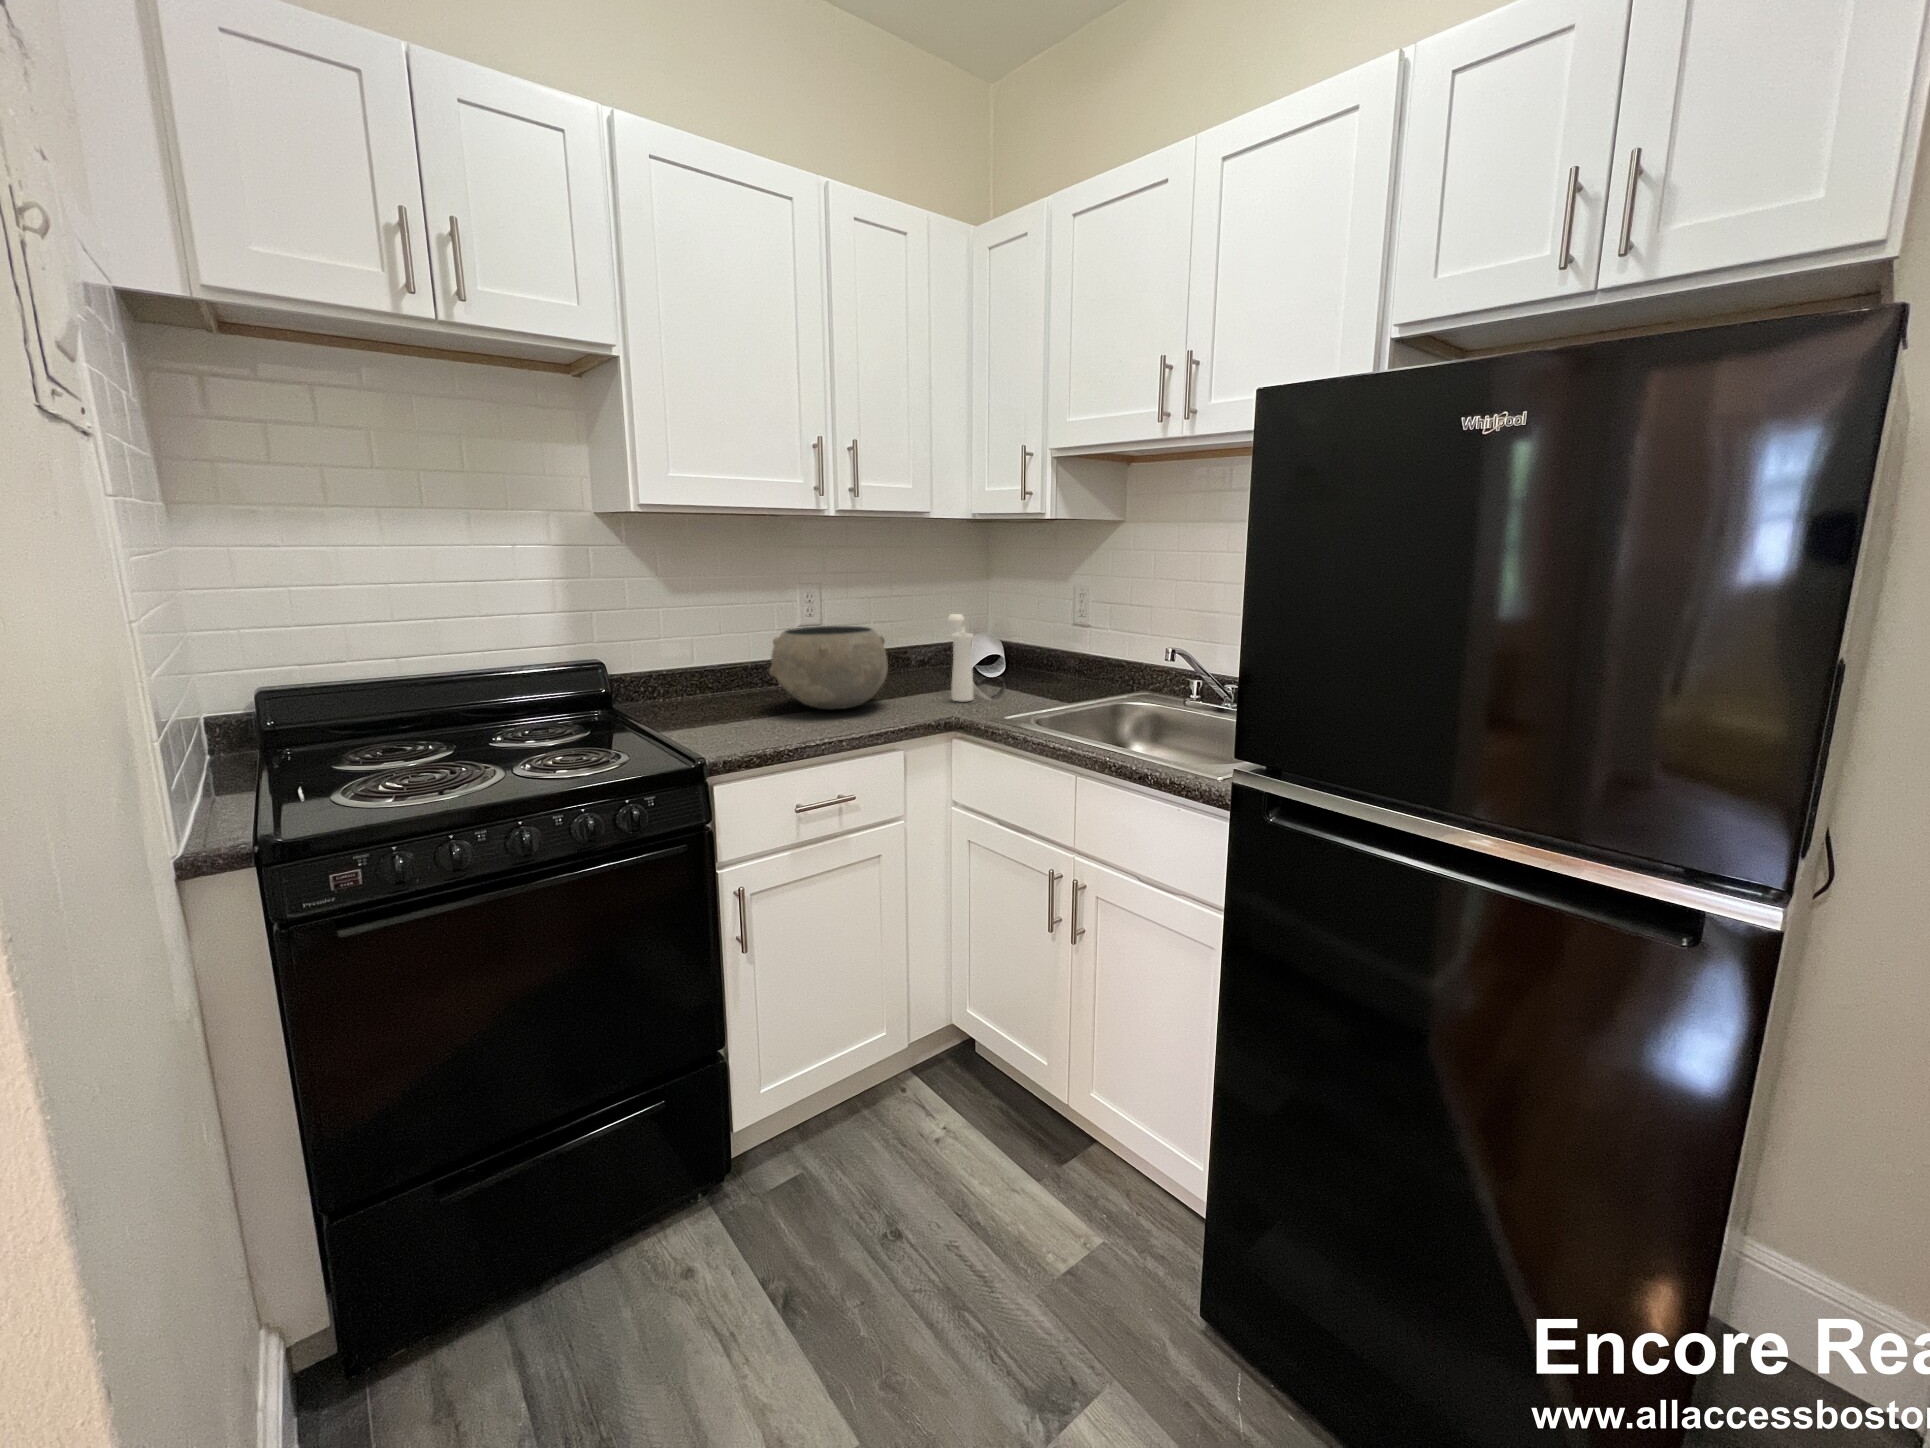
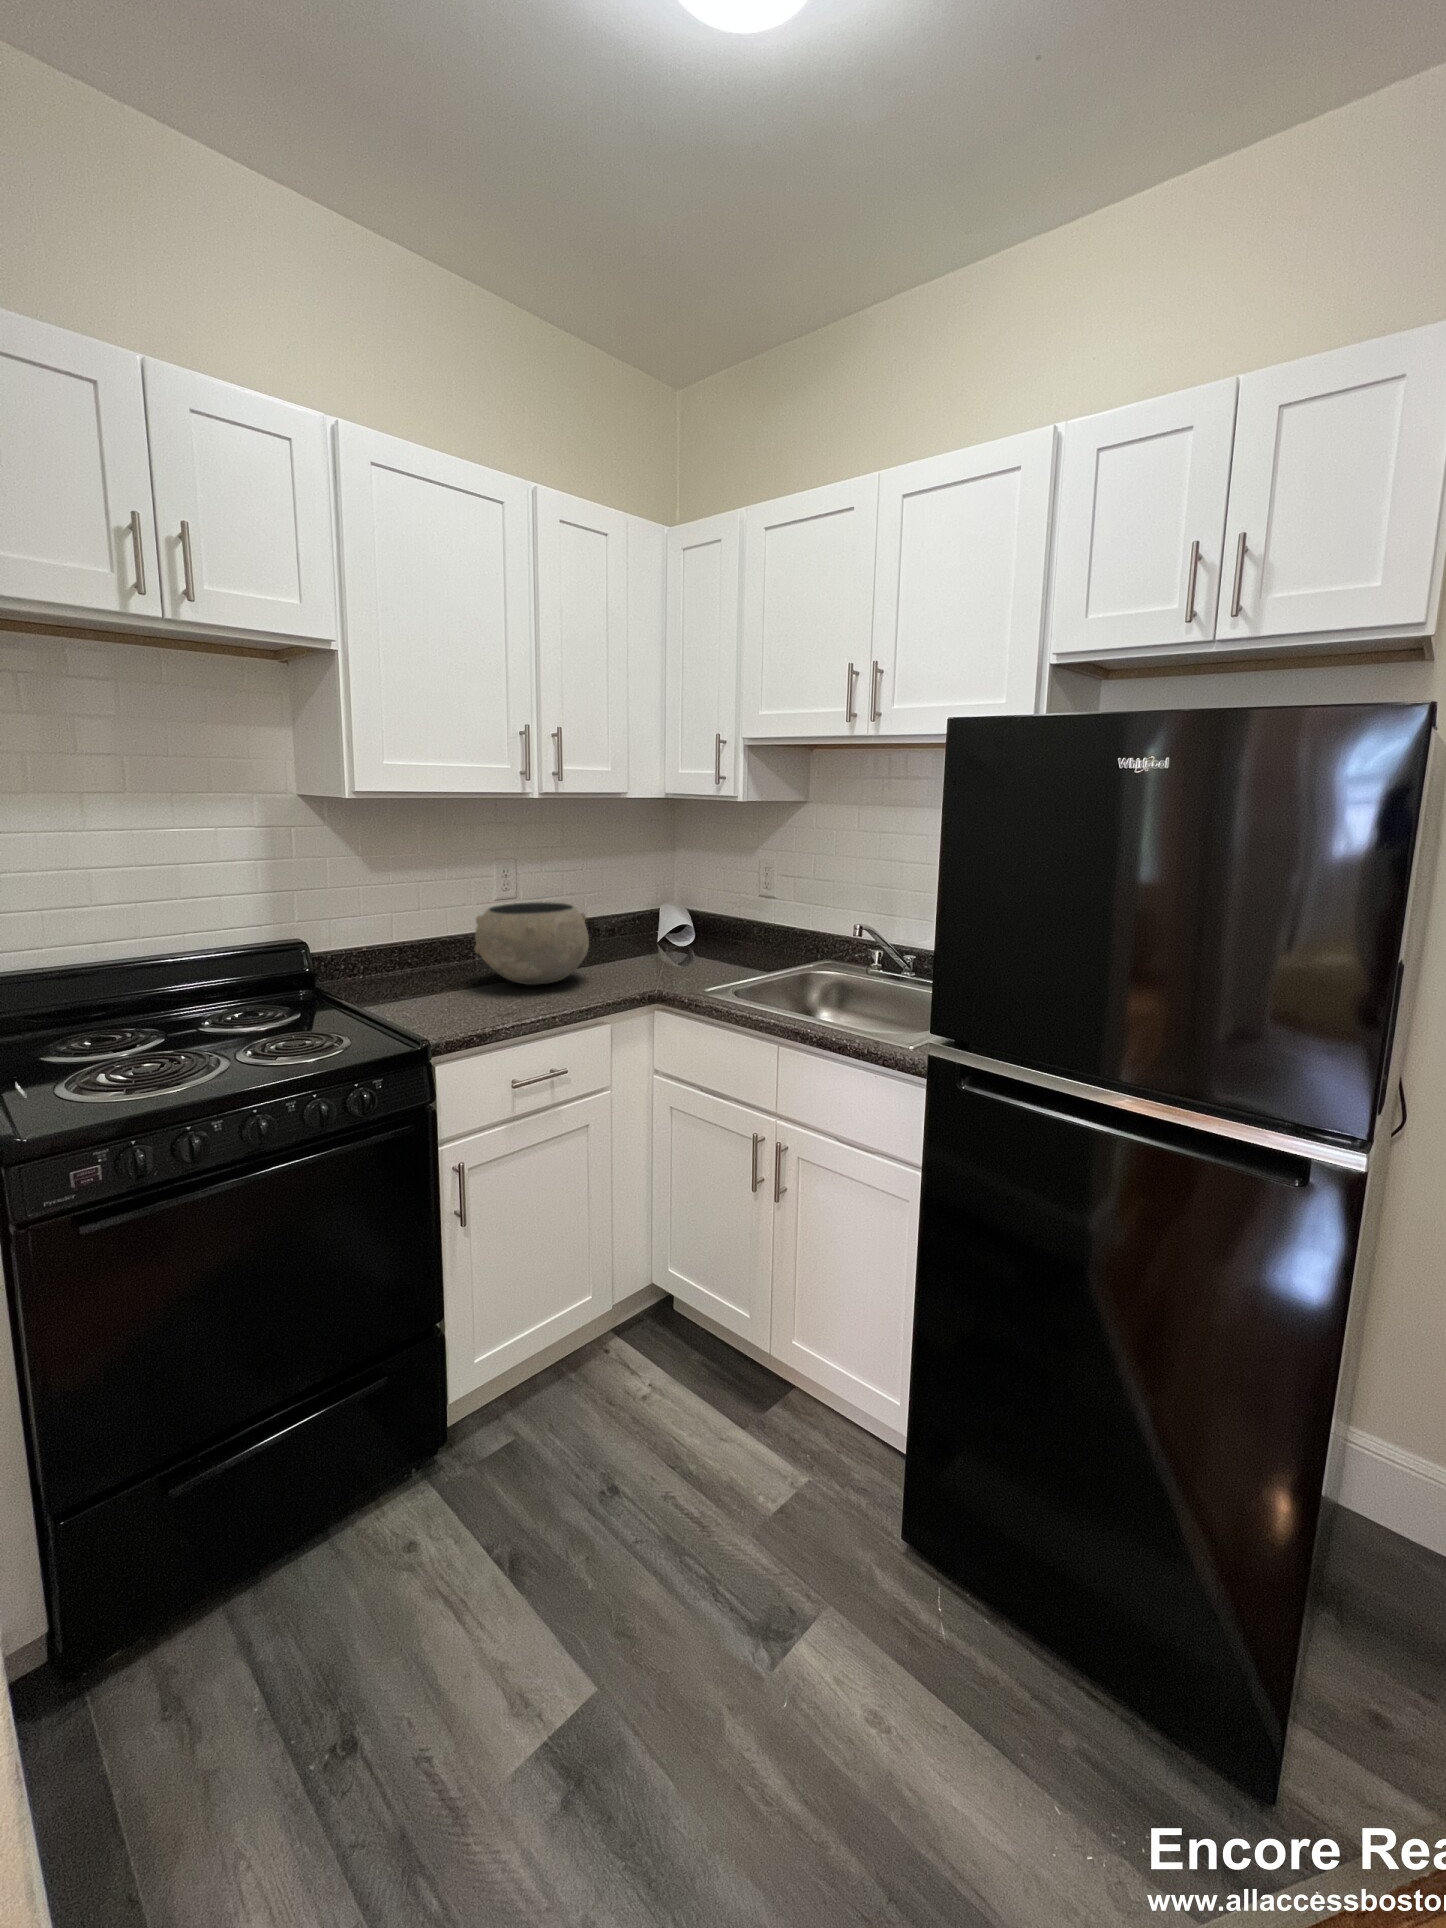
pepper mill: present [948,614,974,701] -> none [643,889,670,974]

